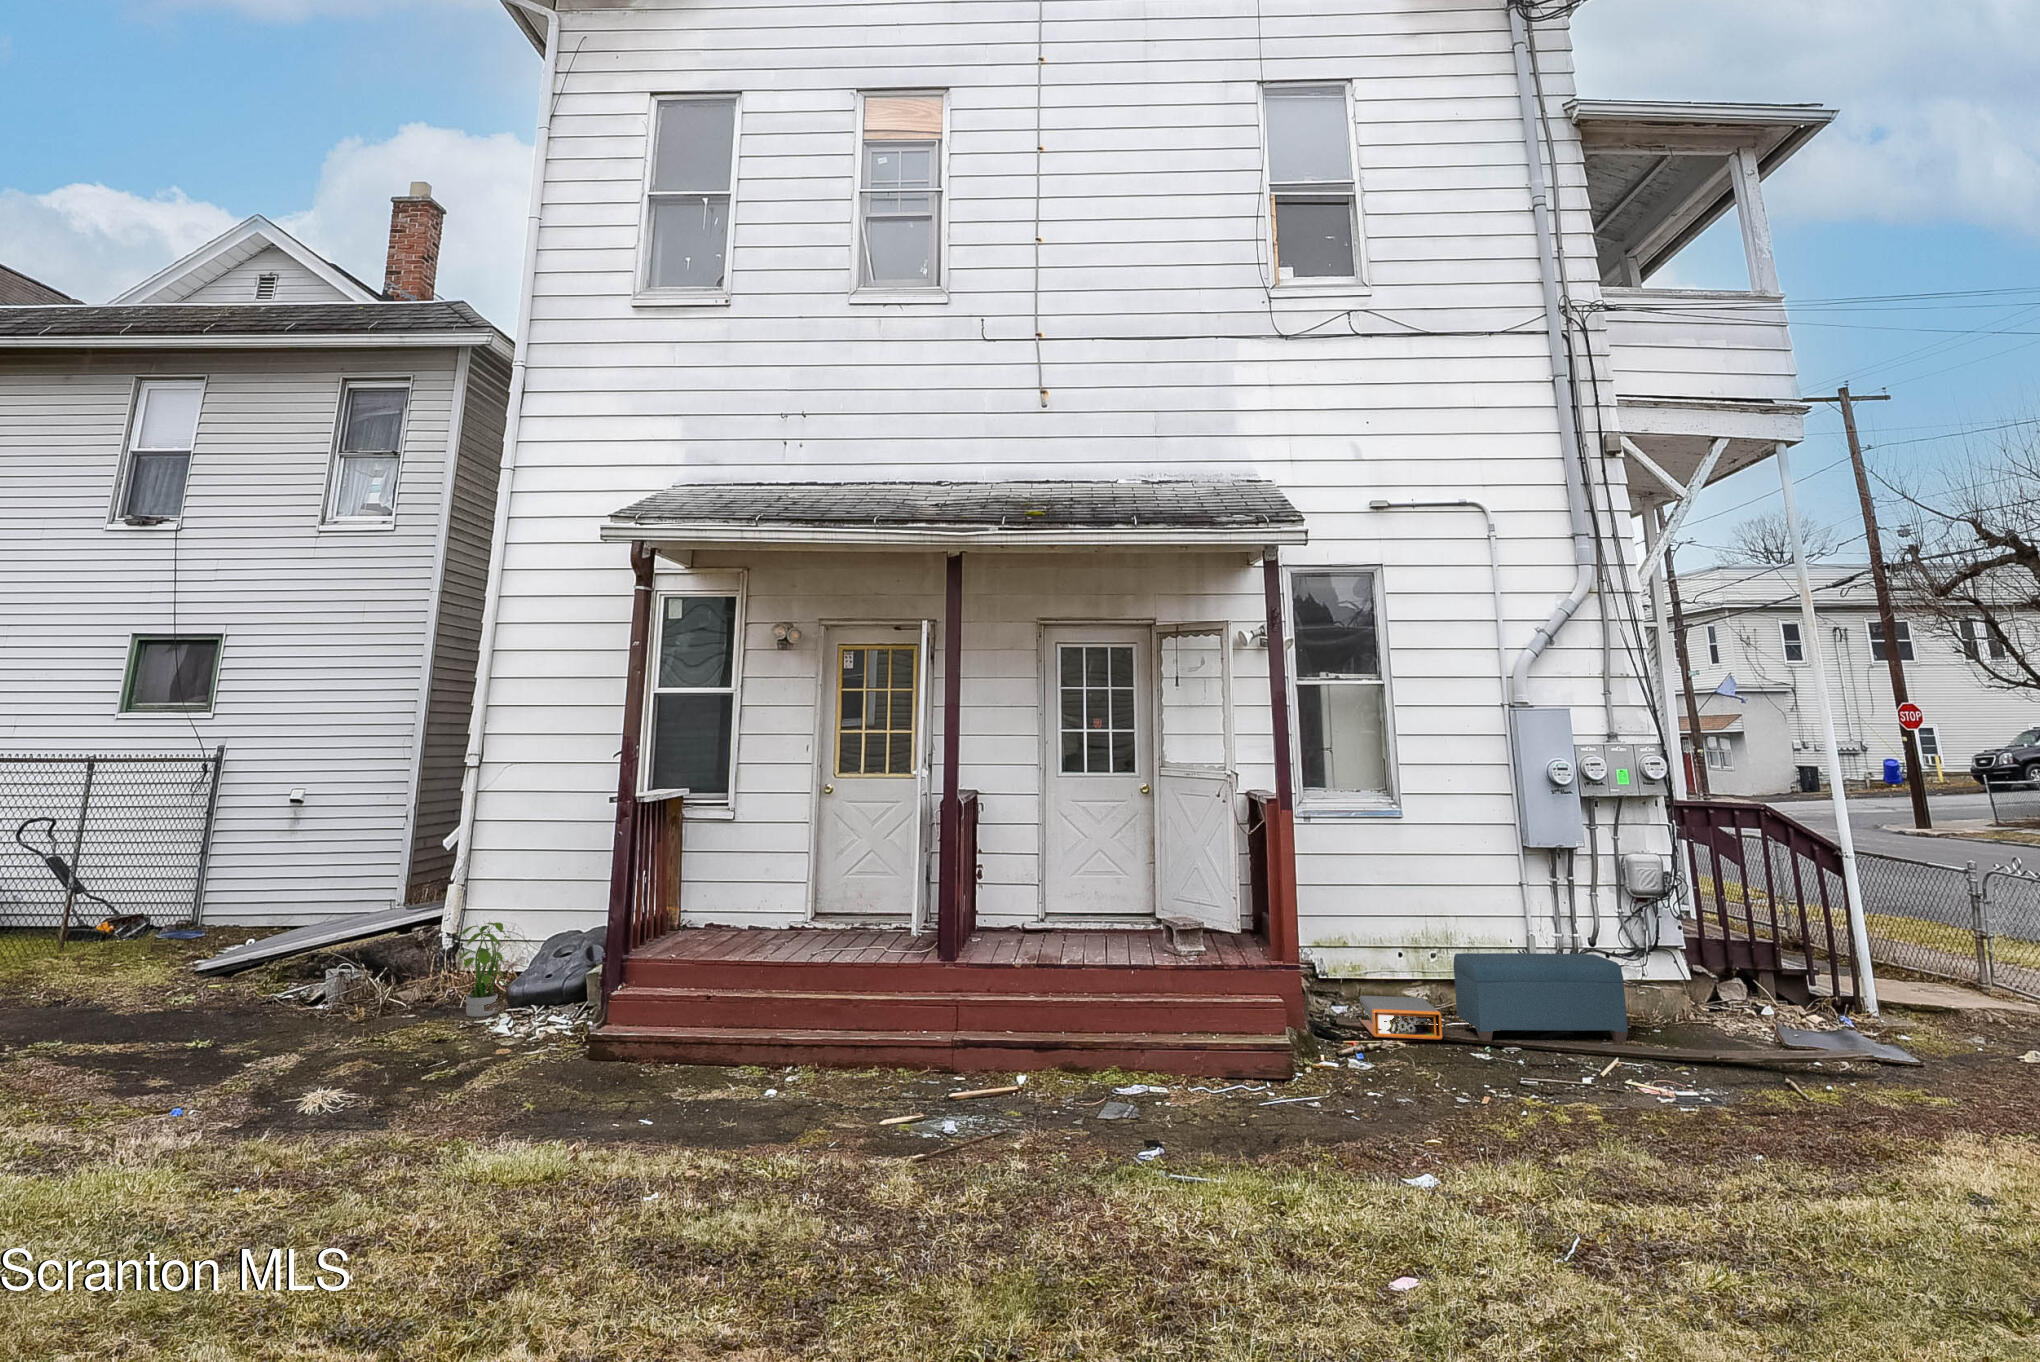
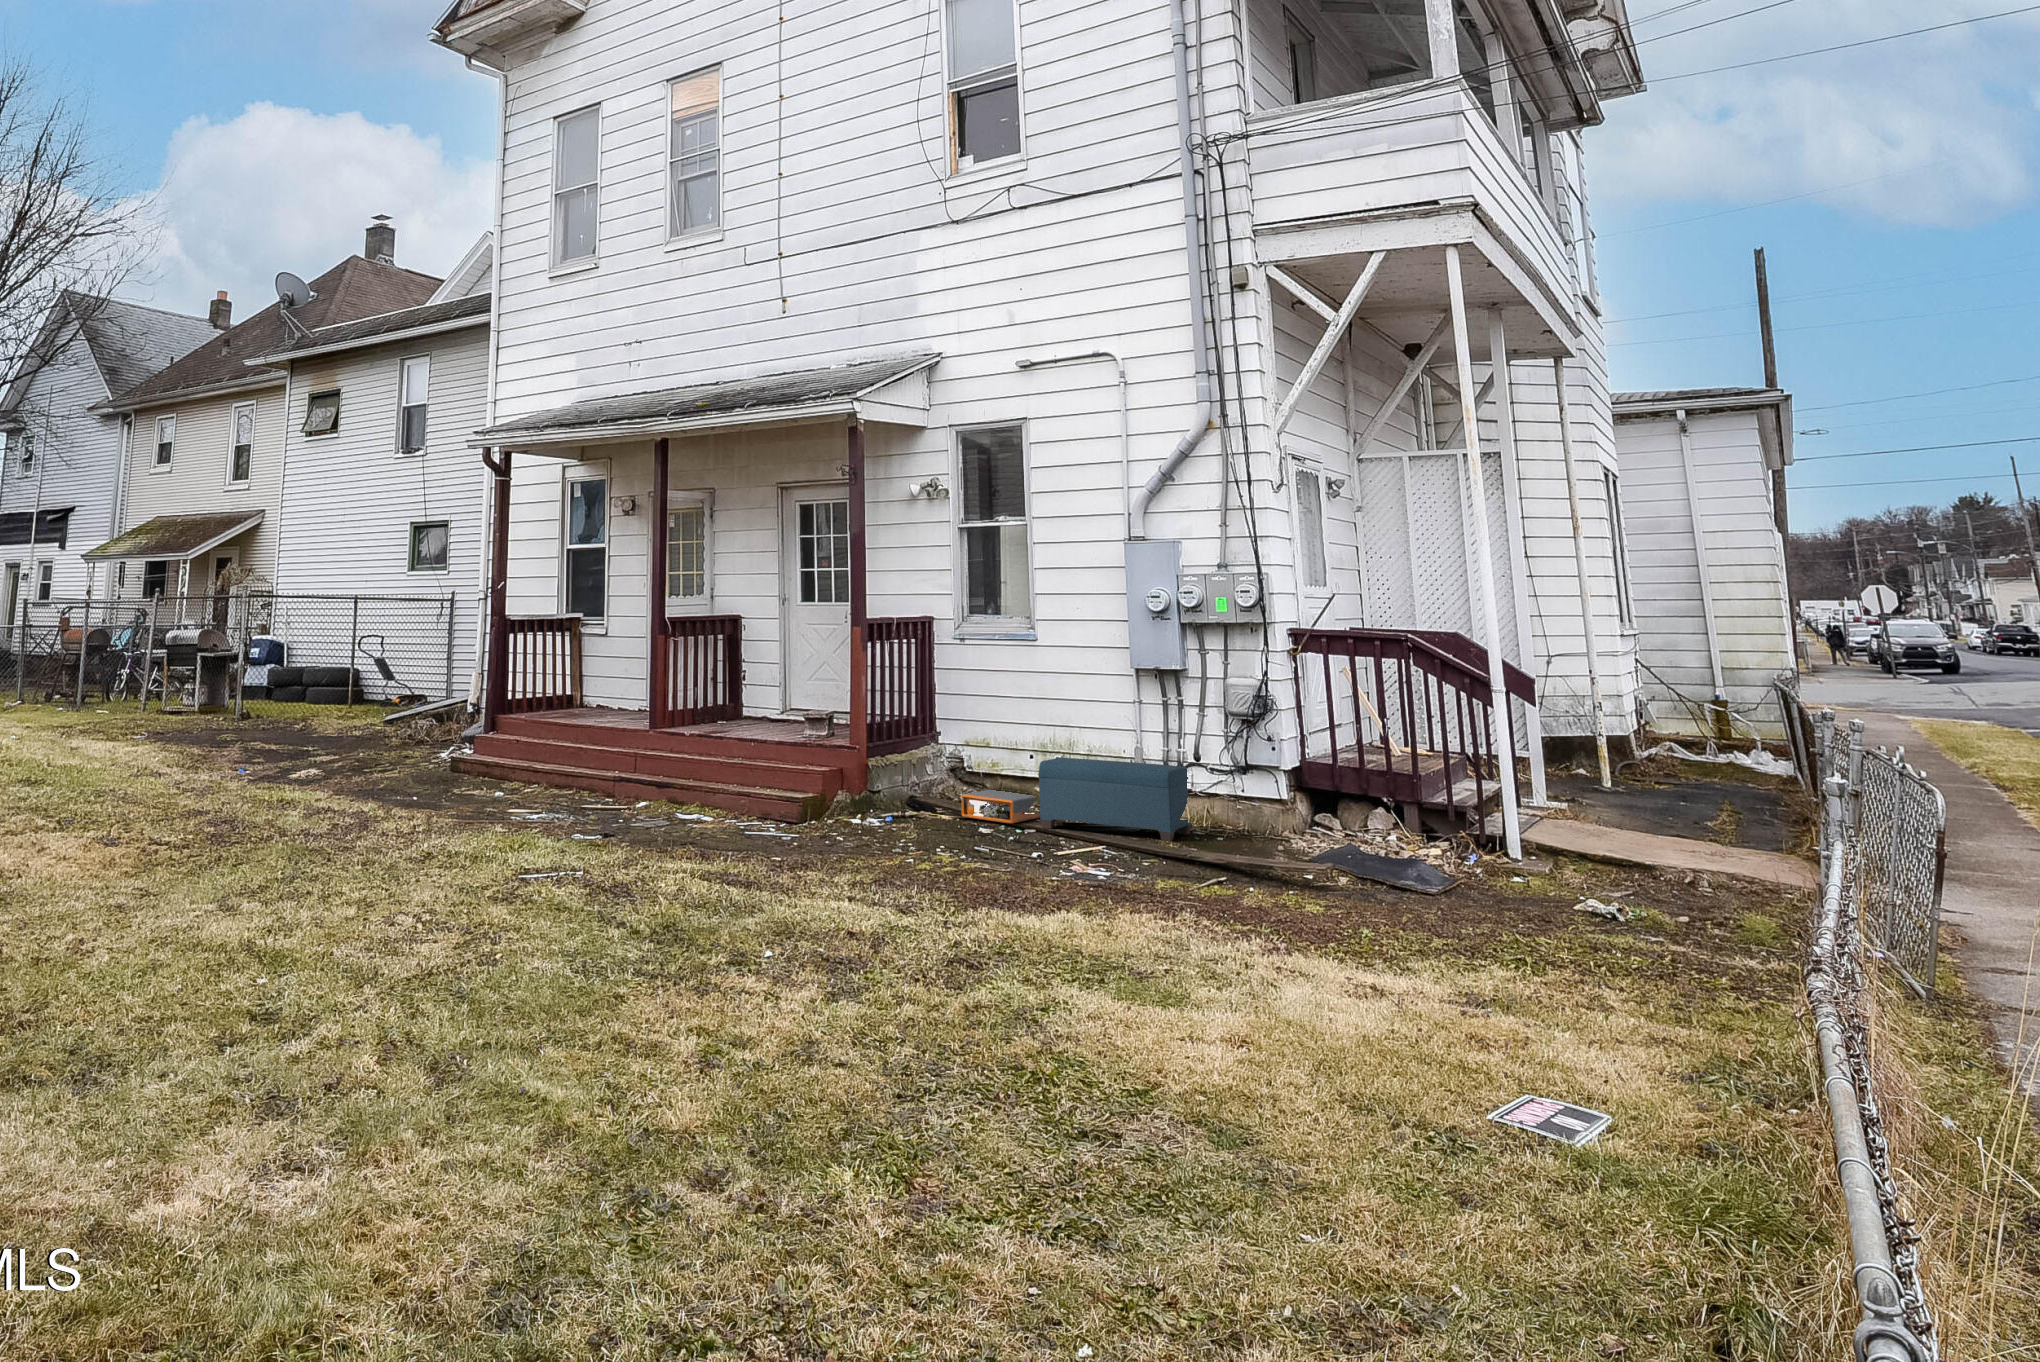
potted plant: present [458,921,516,1017] -> none [463,698,503,758]

